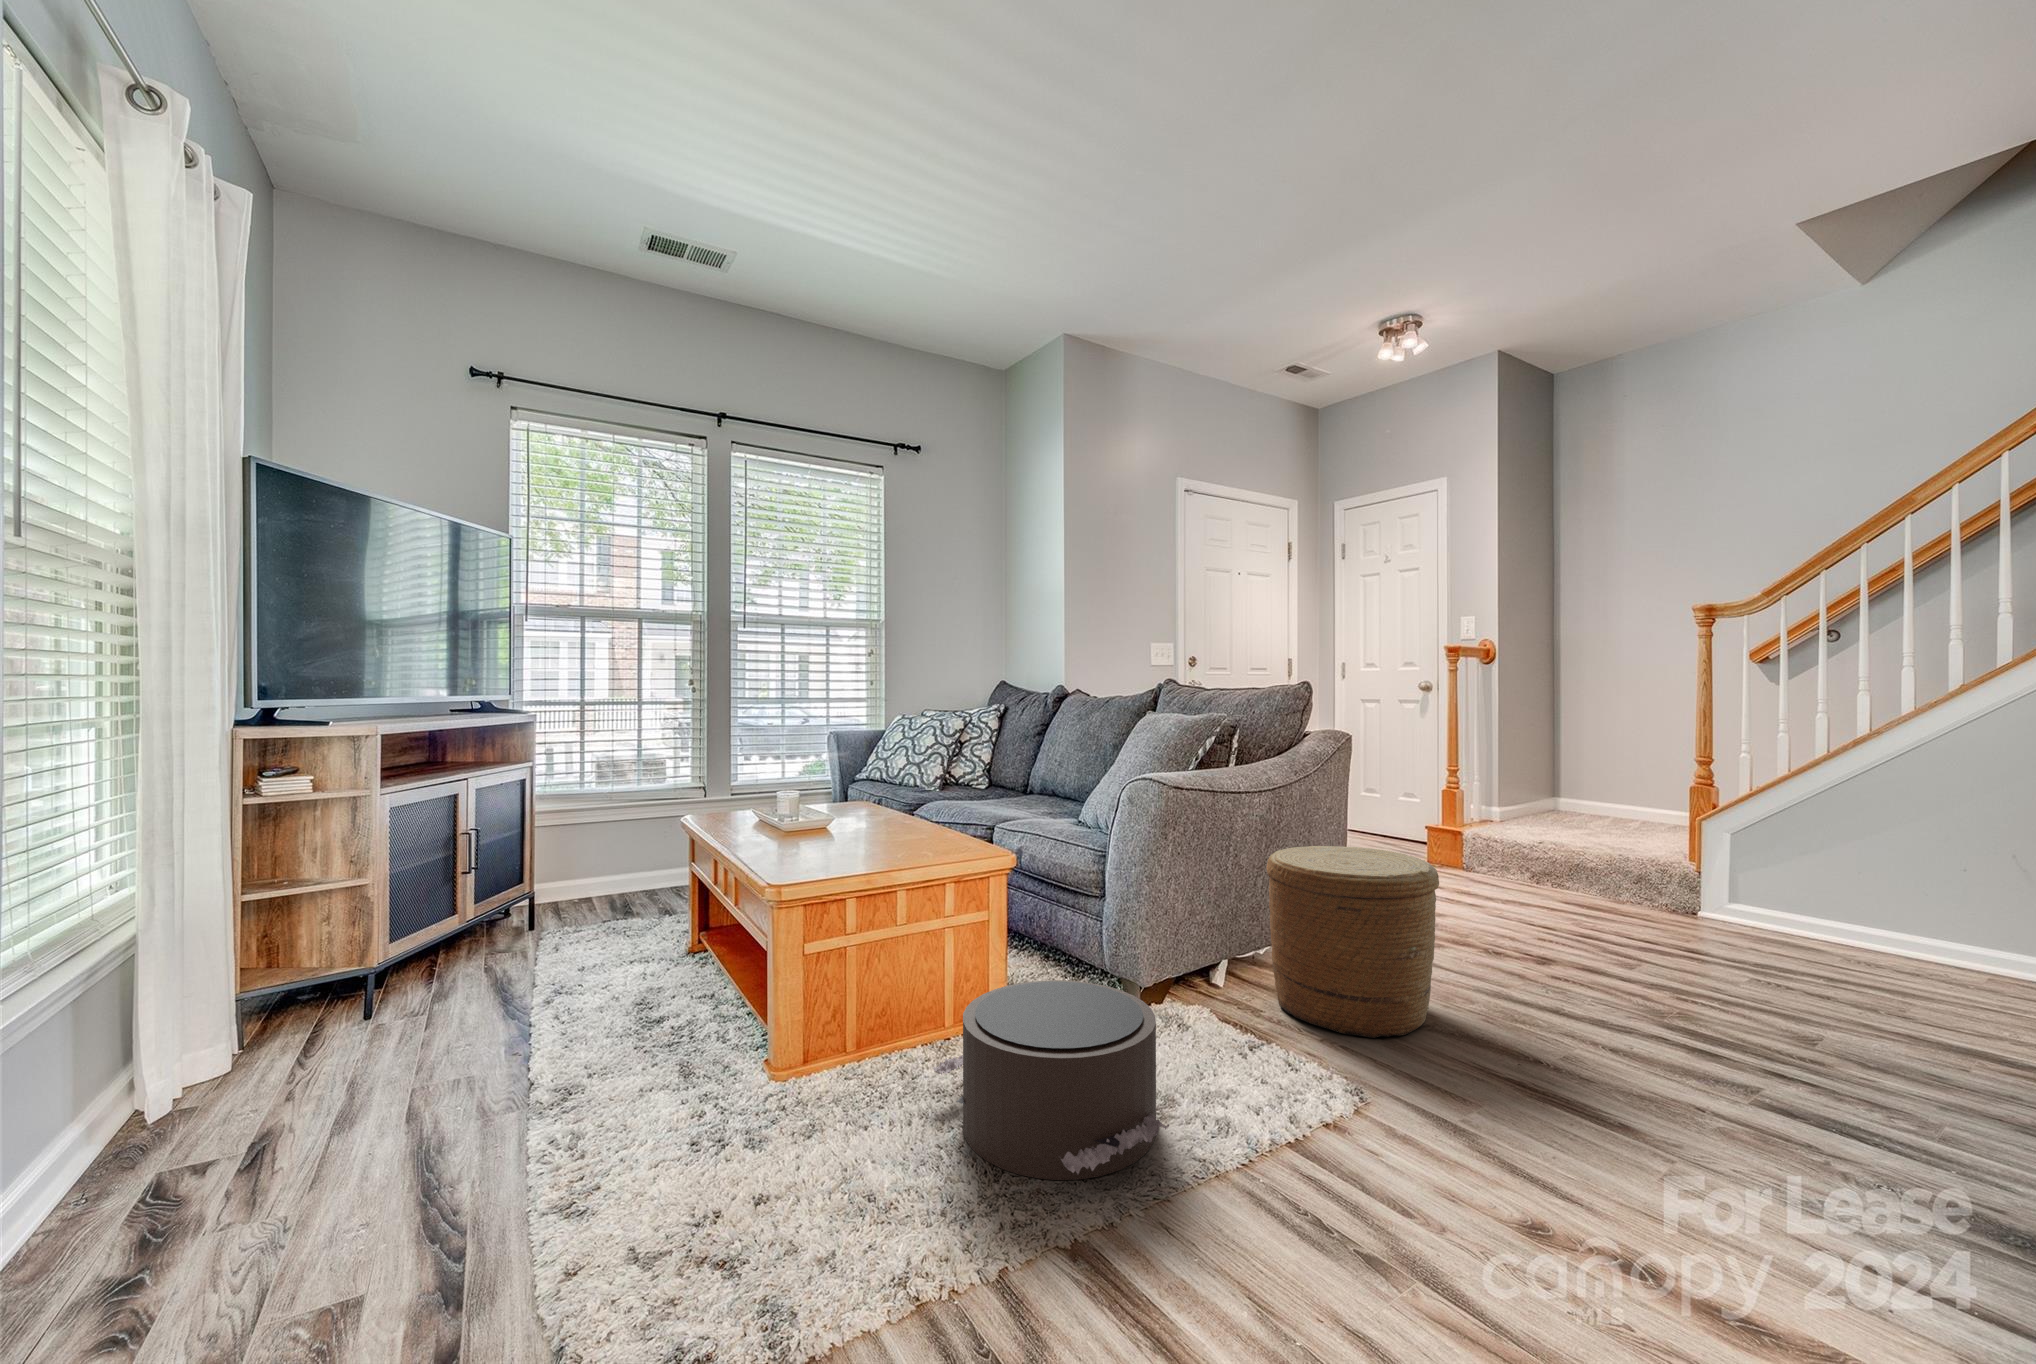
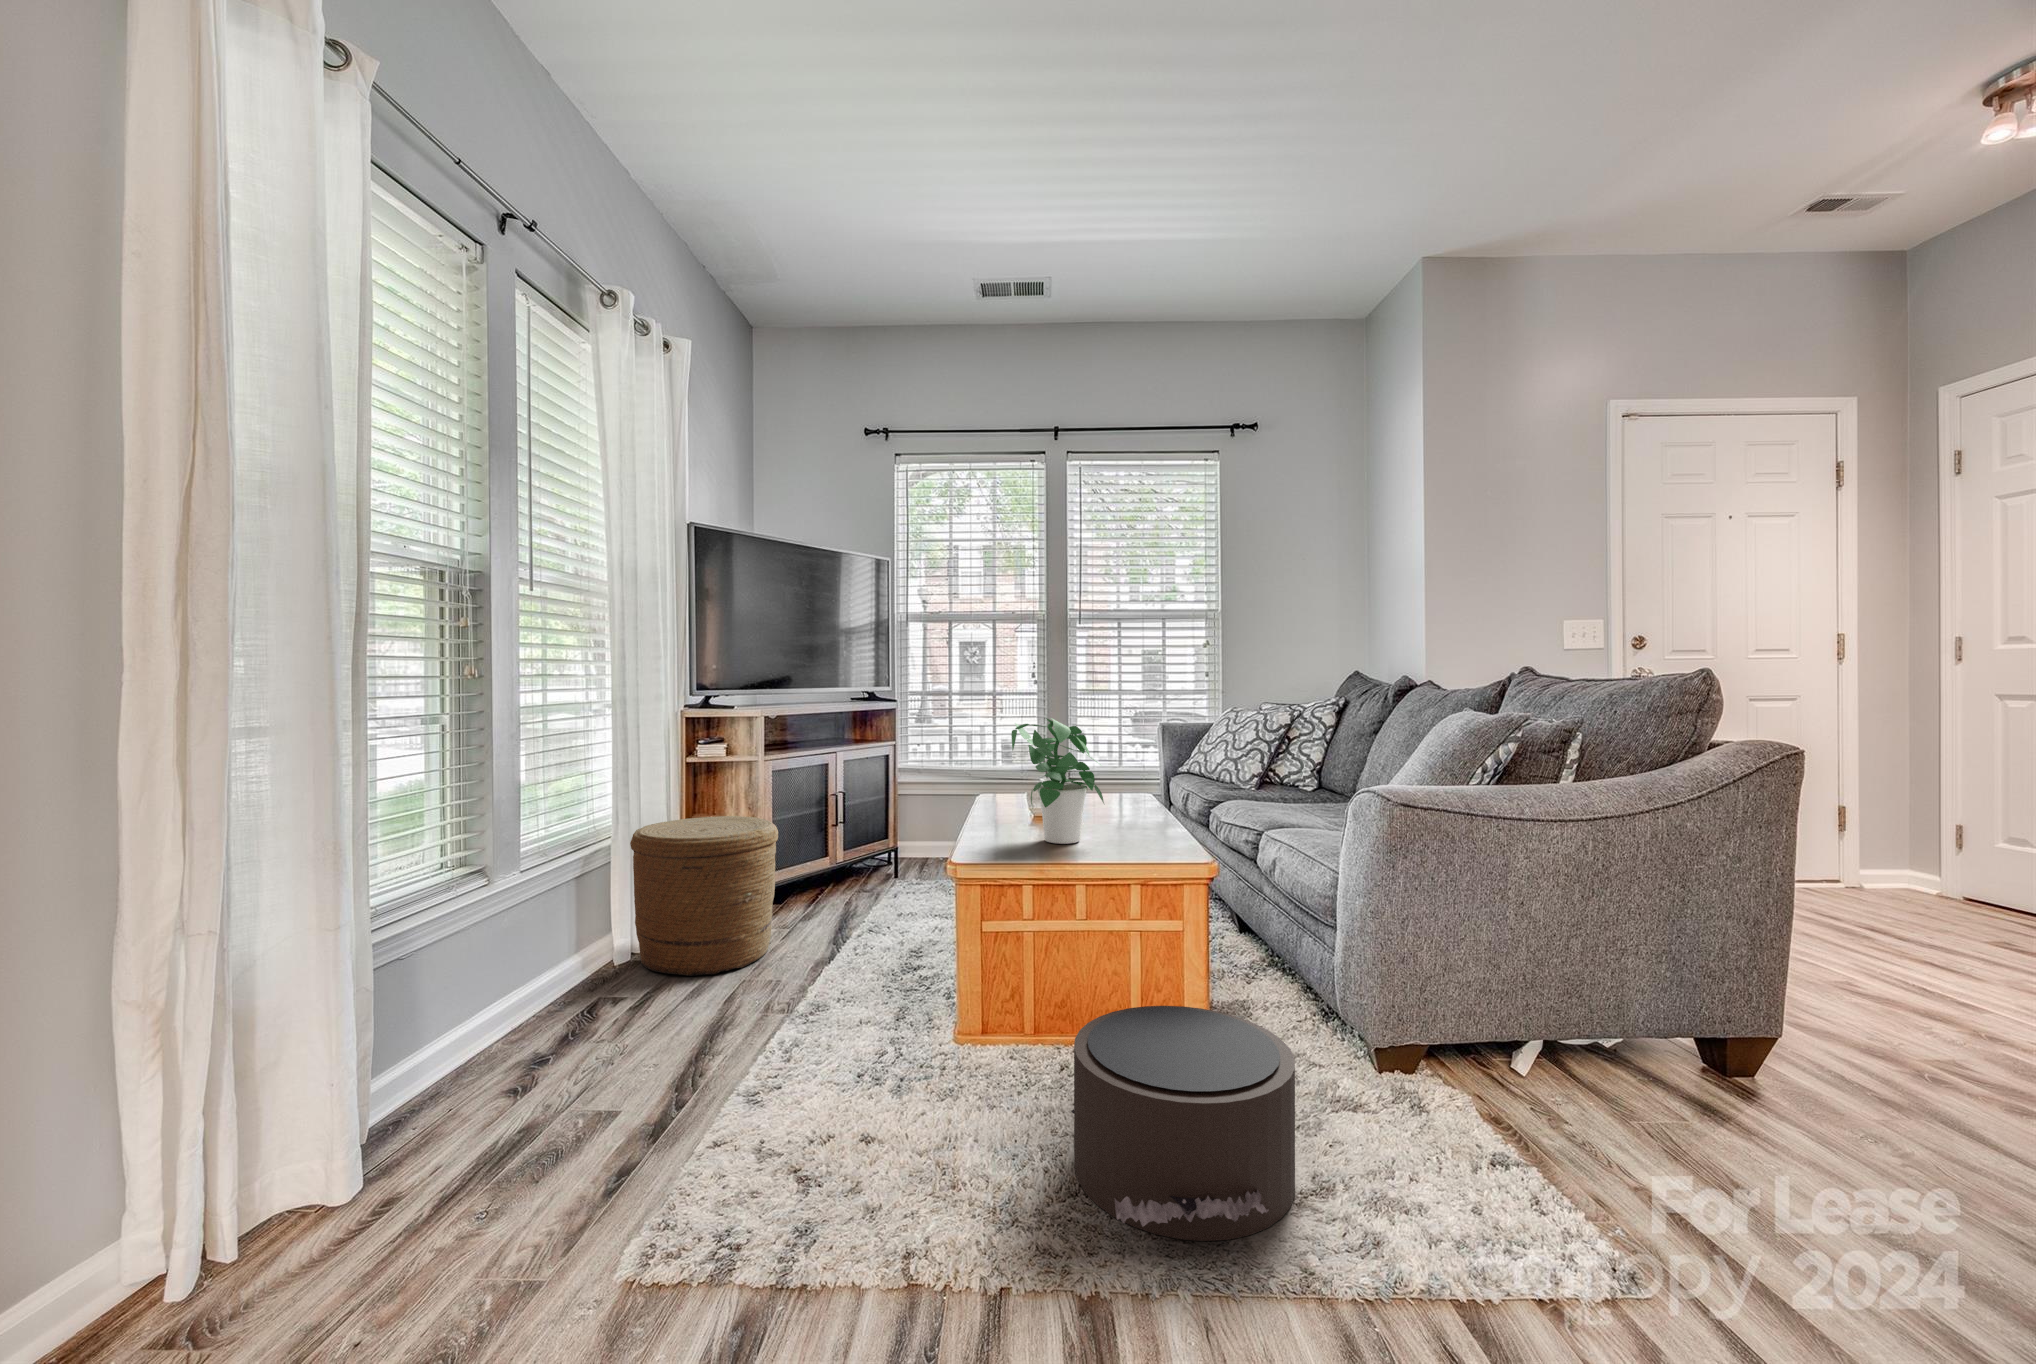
potted plant: none [796,726,893,853] -> present [1011,718,1104,844]
woven basket: present [1266,846,1439,1038] -> present [630,816,778,976]

